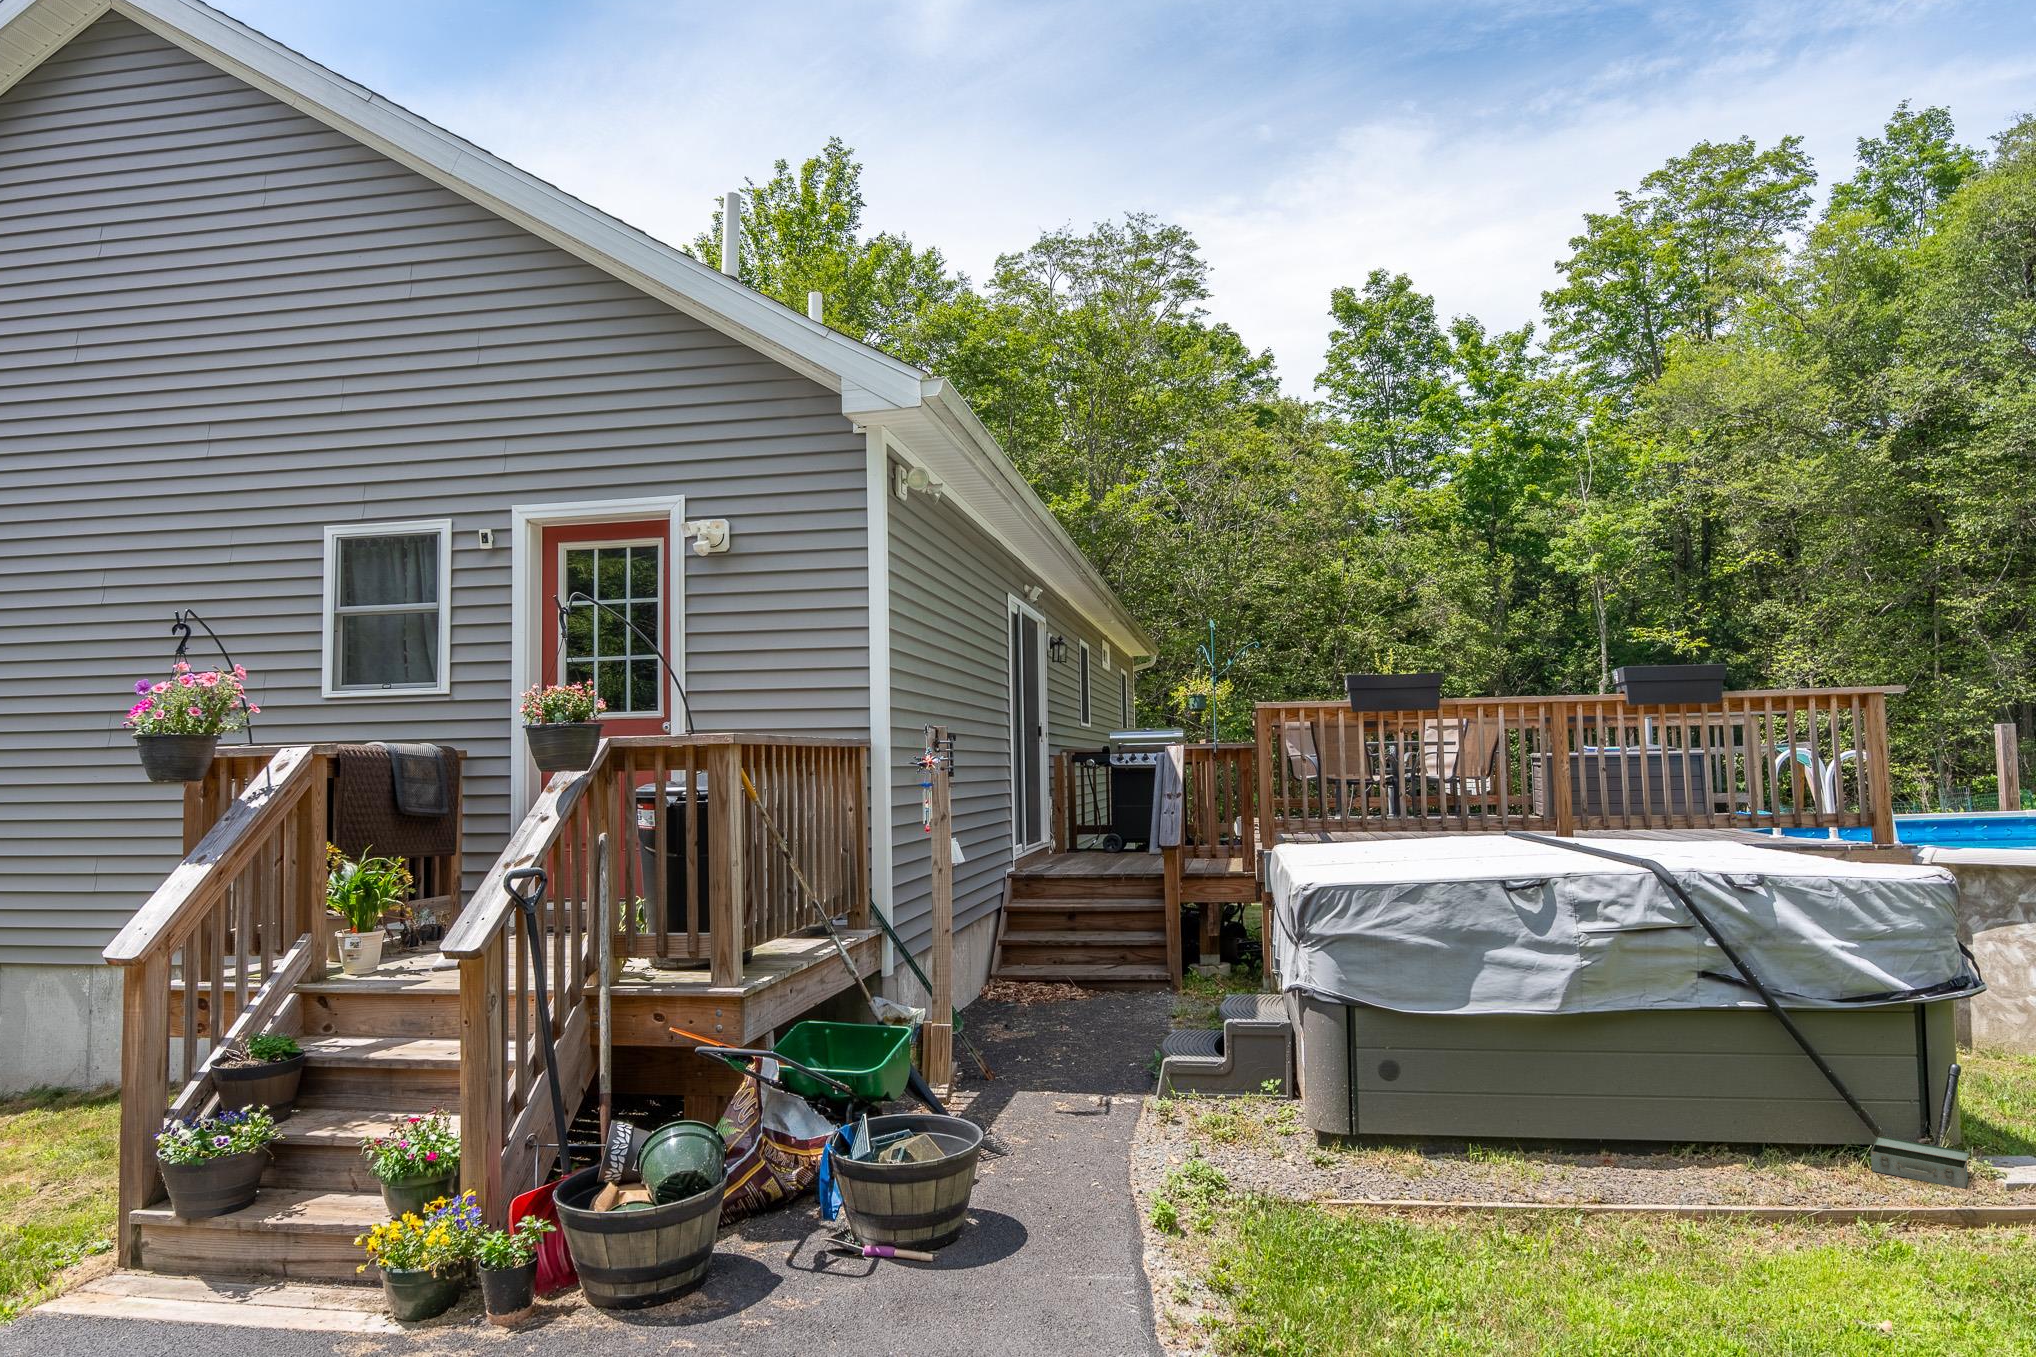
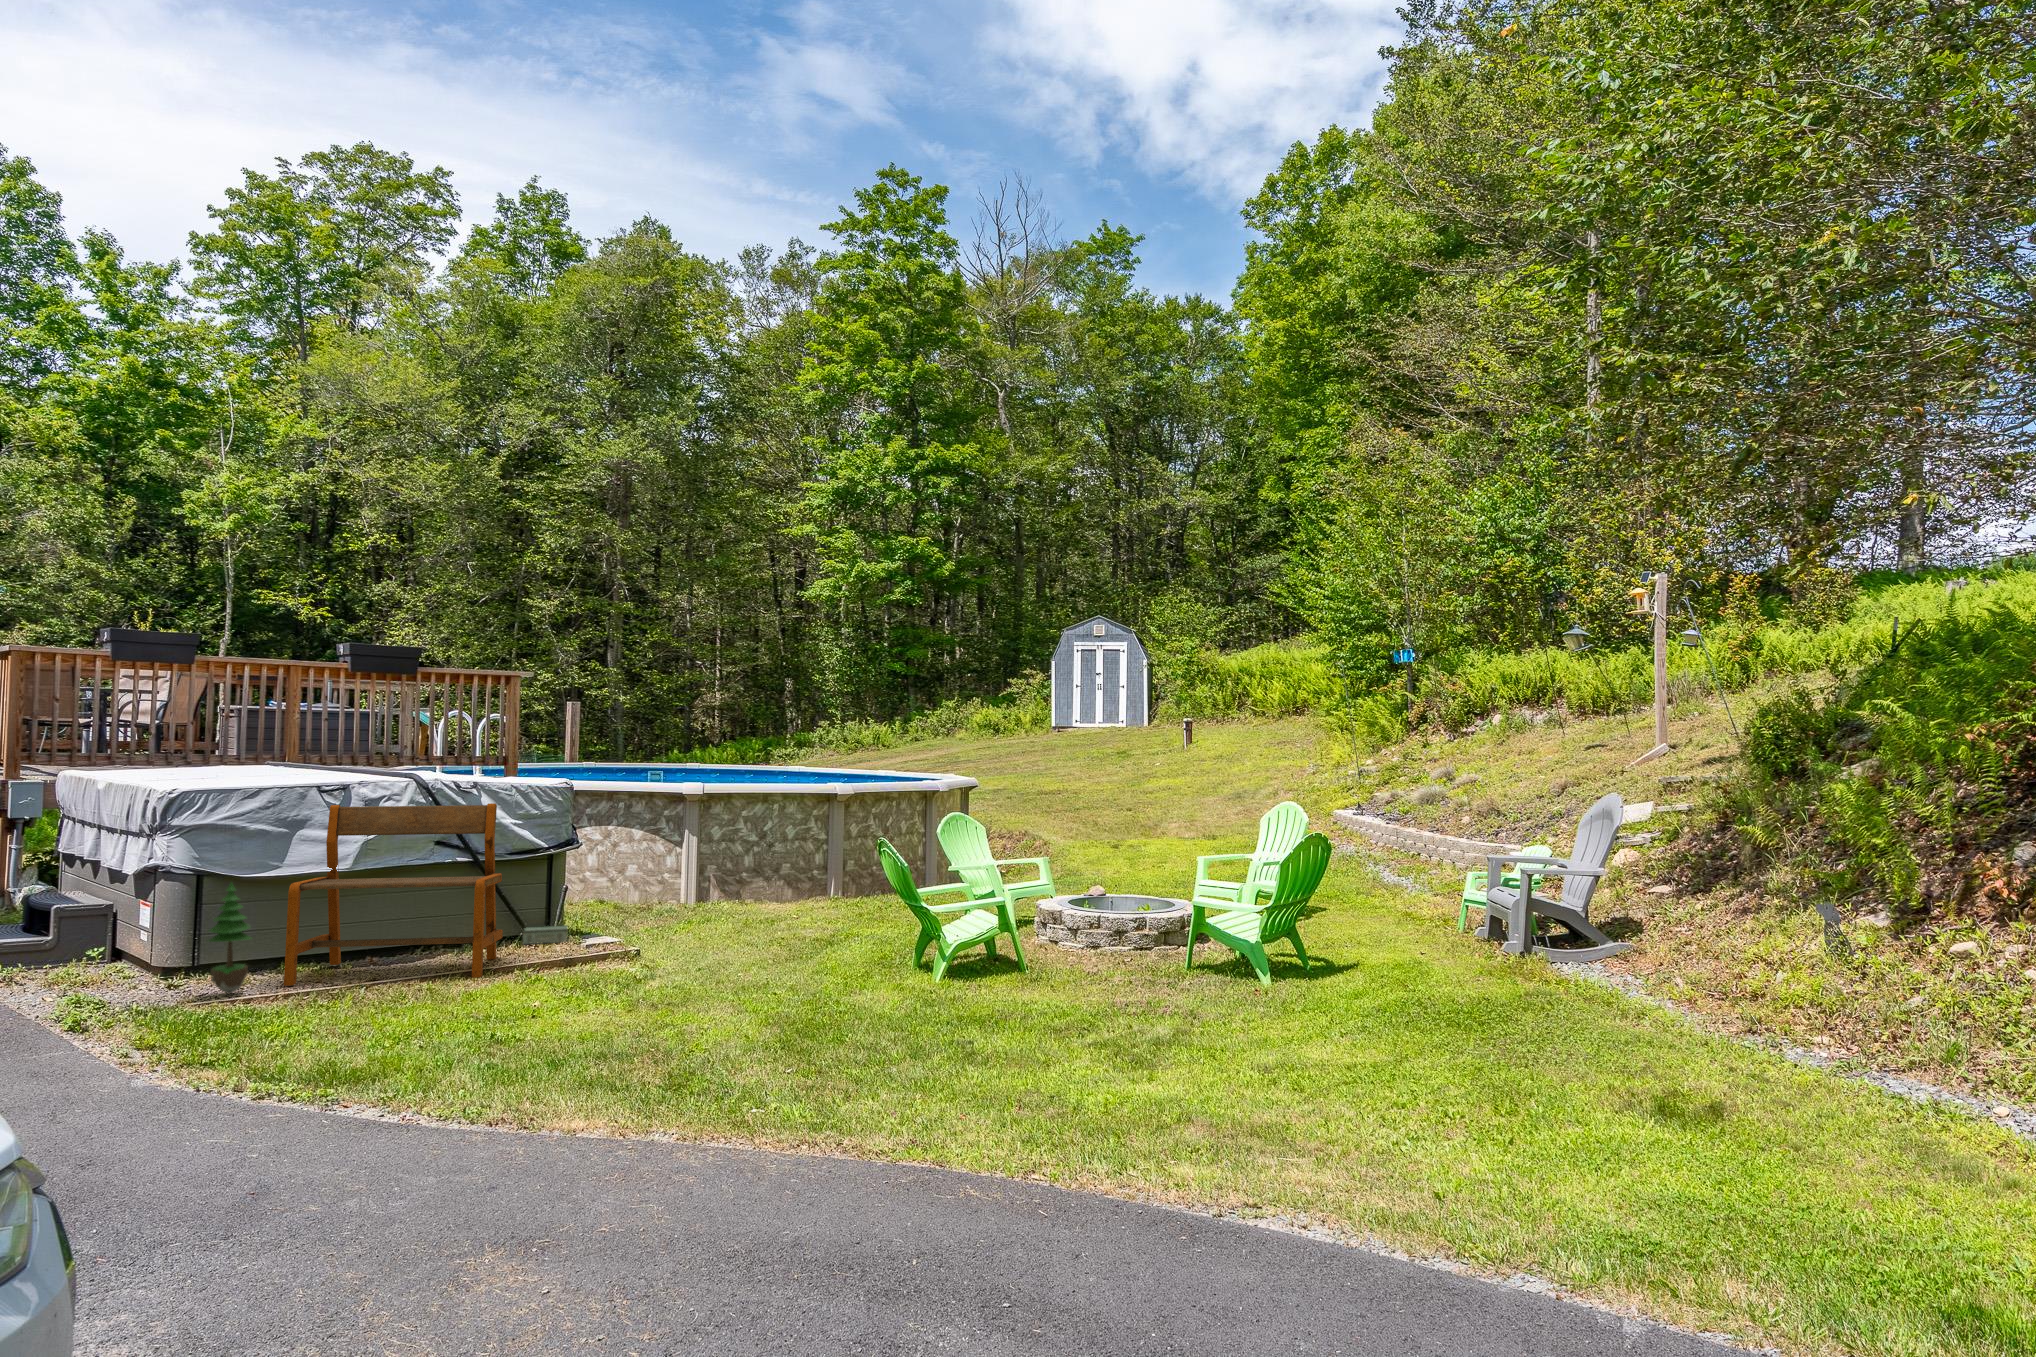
bench: none [1459,900,1819,1253] -> present [284,803,503,986]
potted tree: none [1355,1001,1413,1161] -> present [209,882,251,994]

